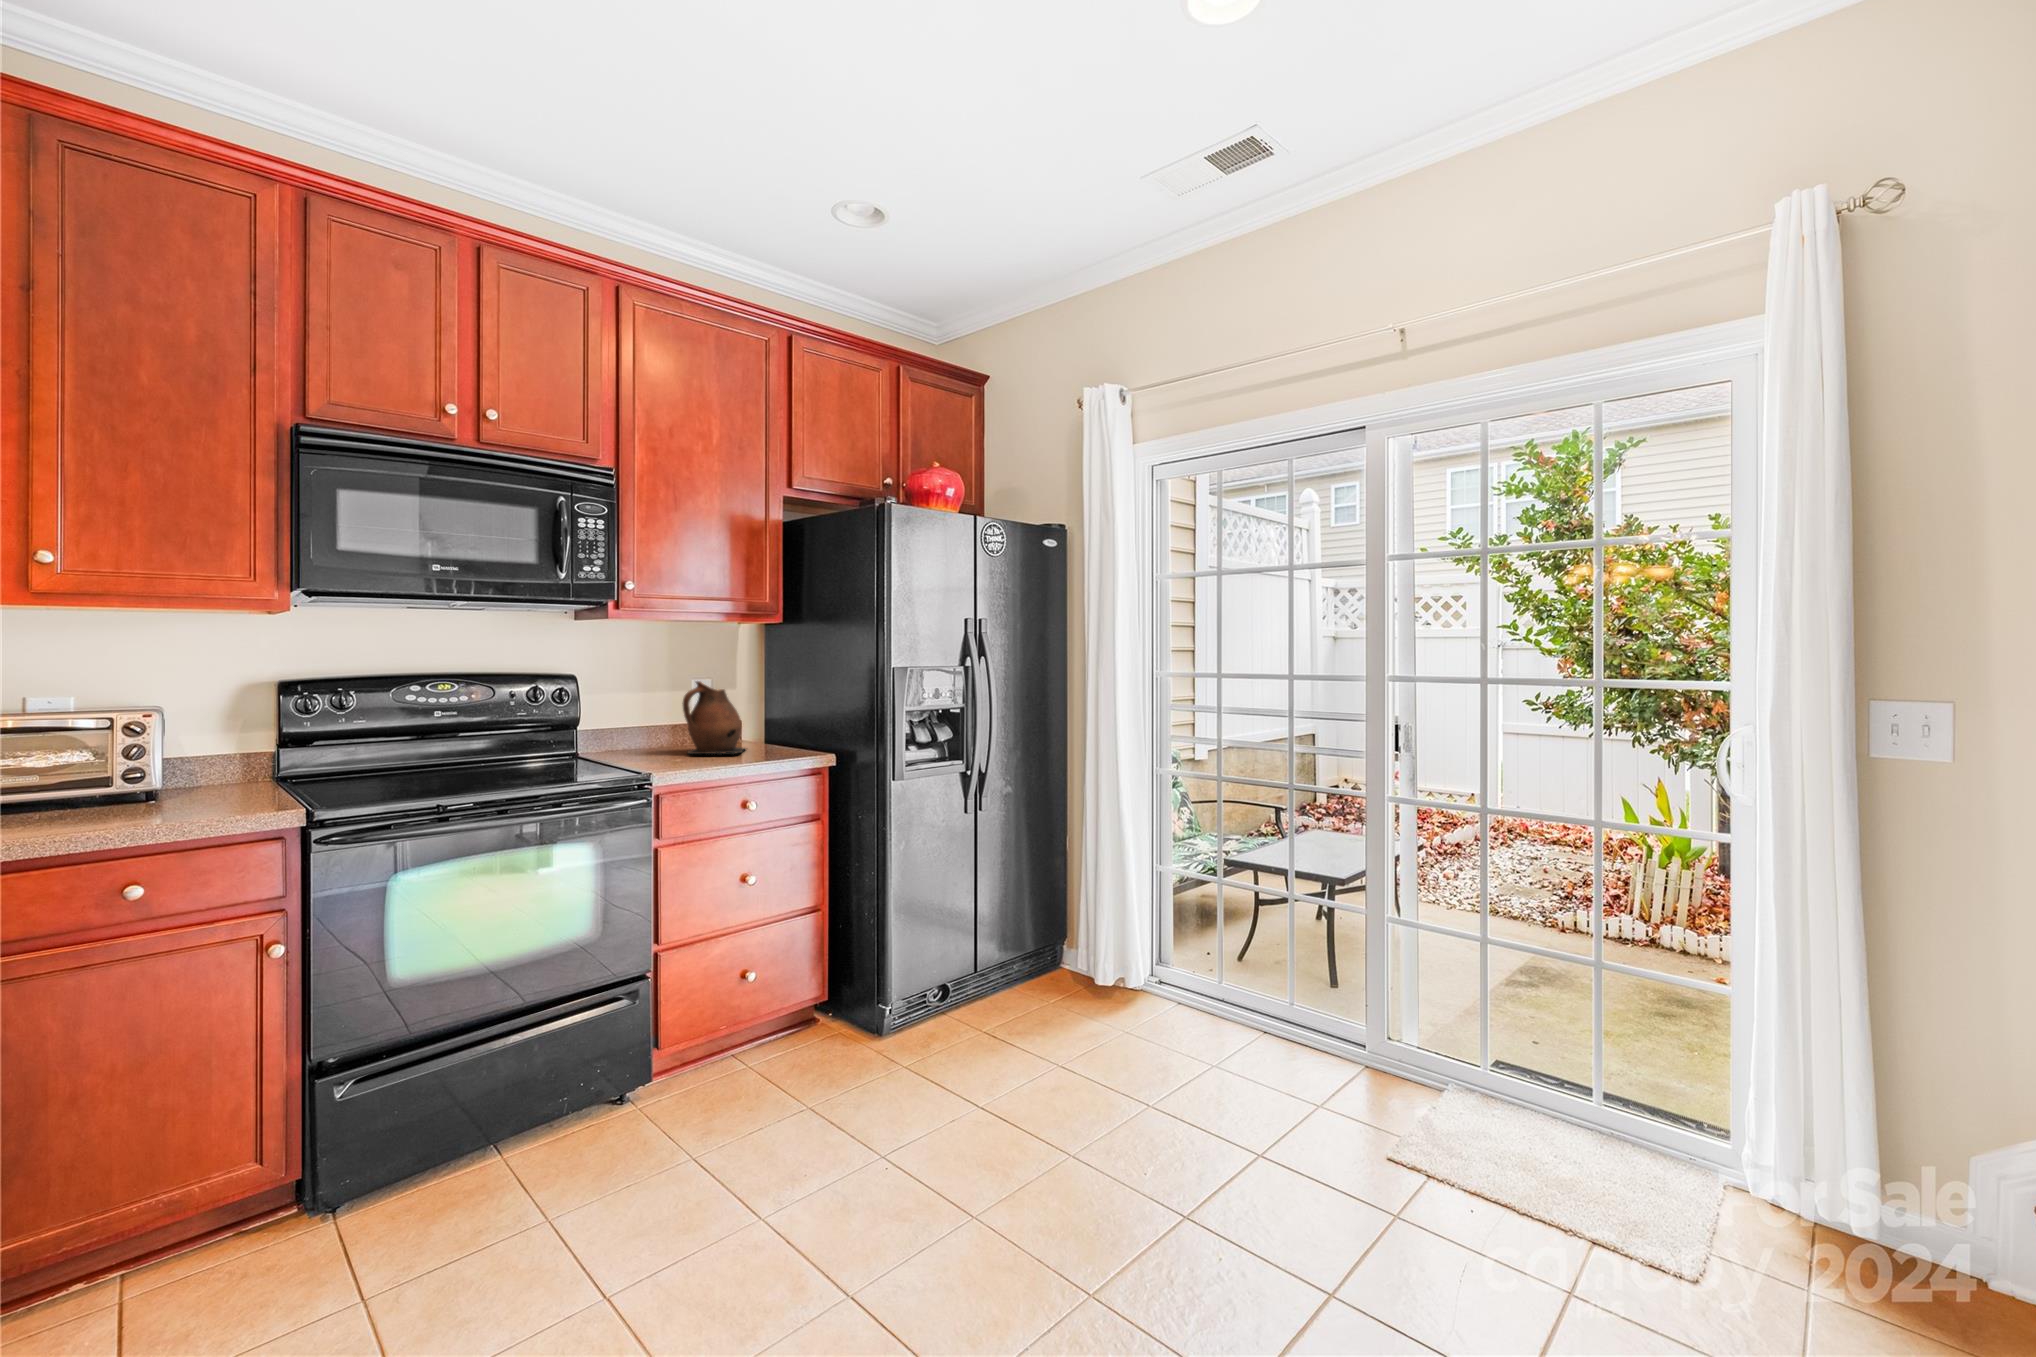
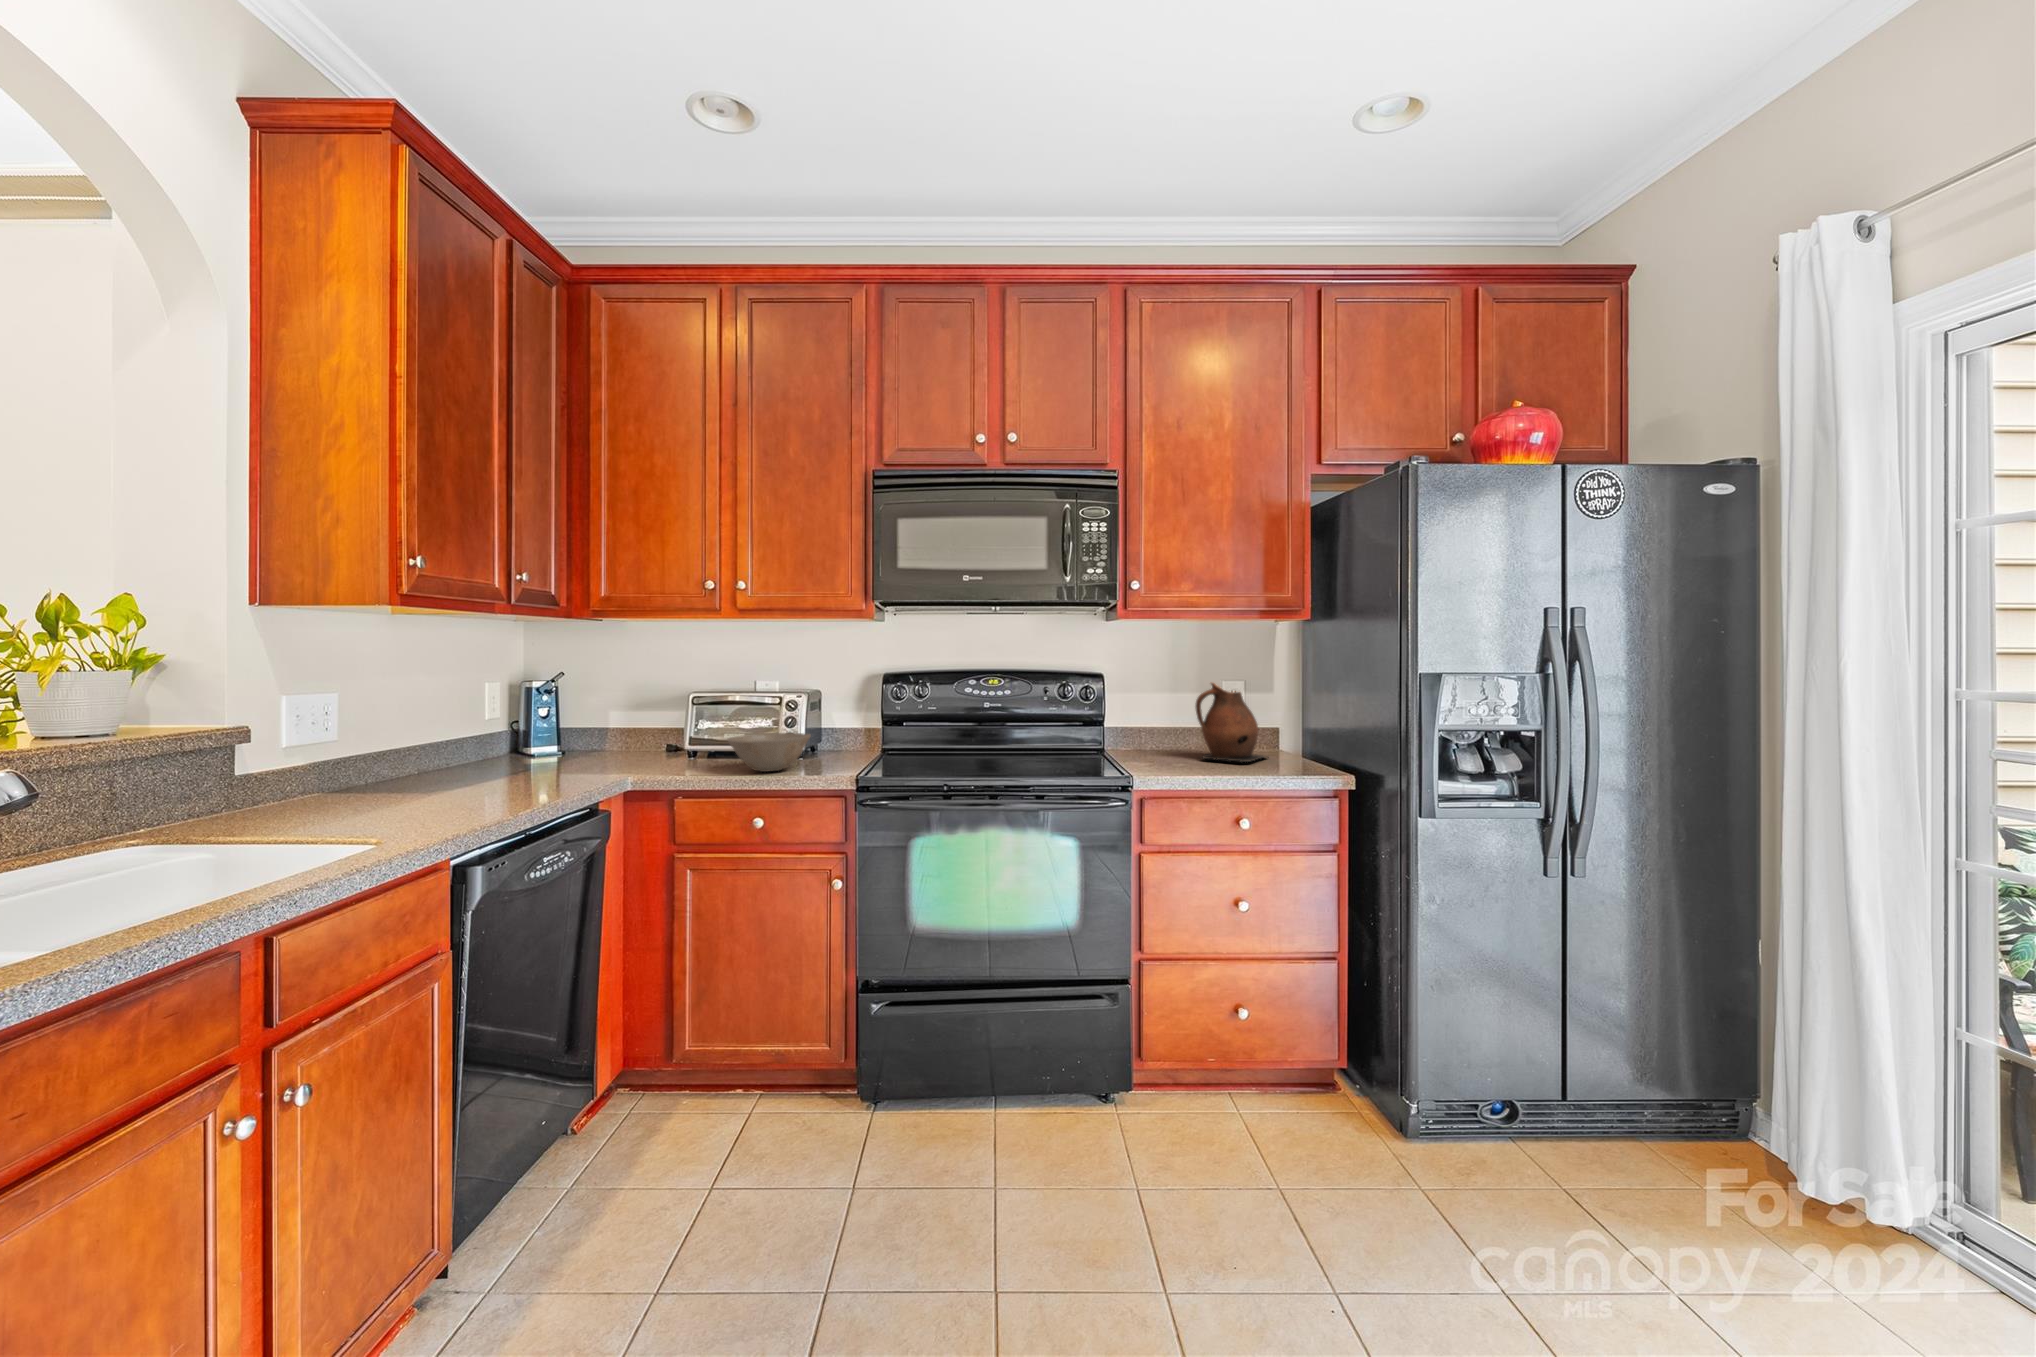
bowl: none [69,760,220,816] -> present [727,733,811,772]

